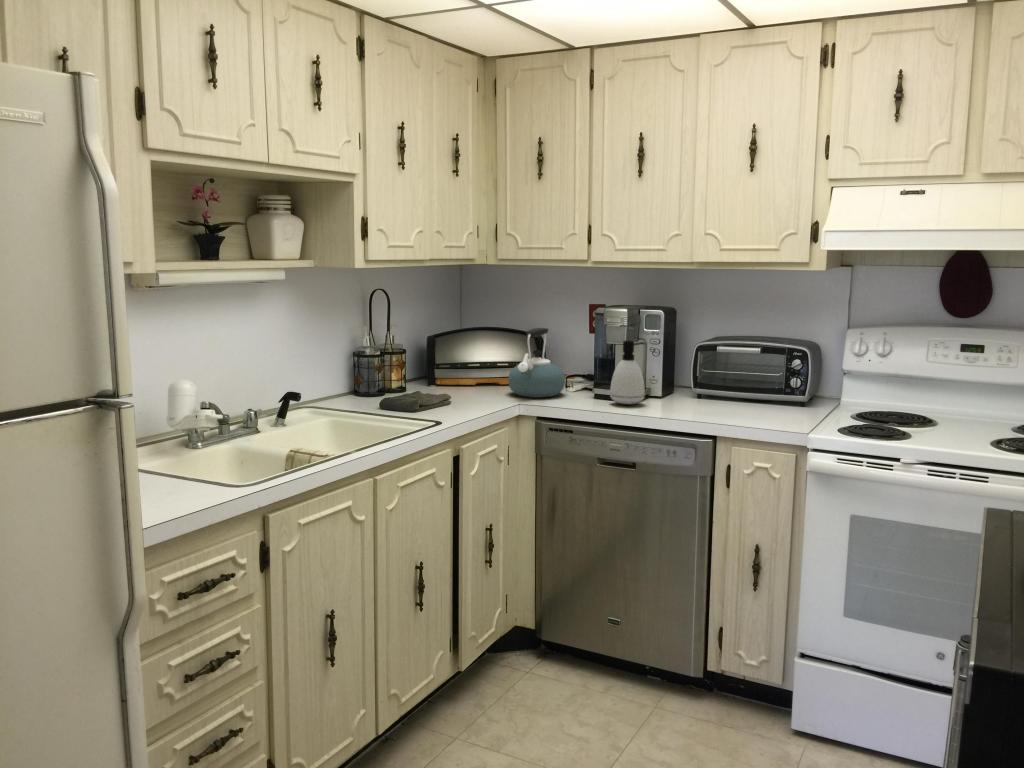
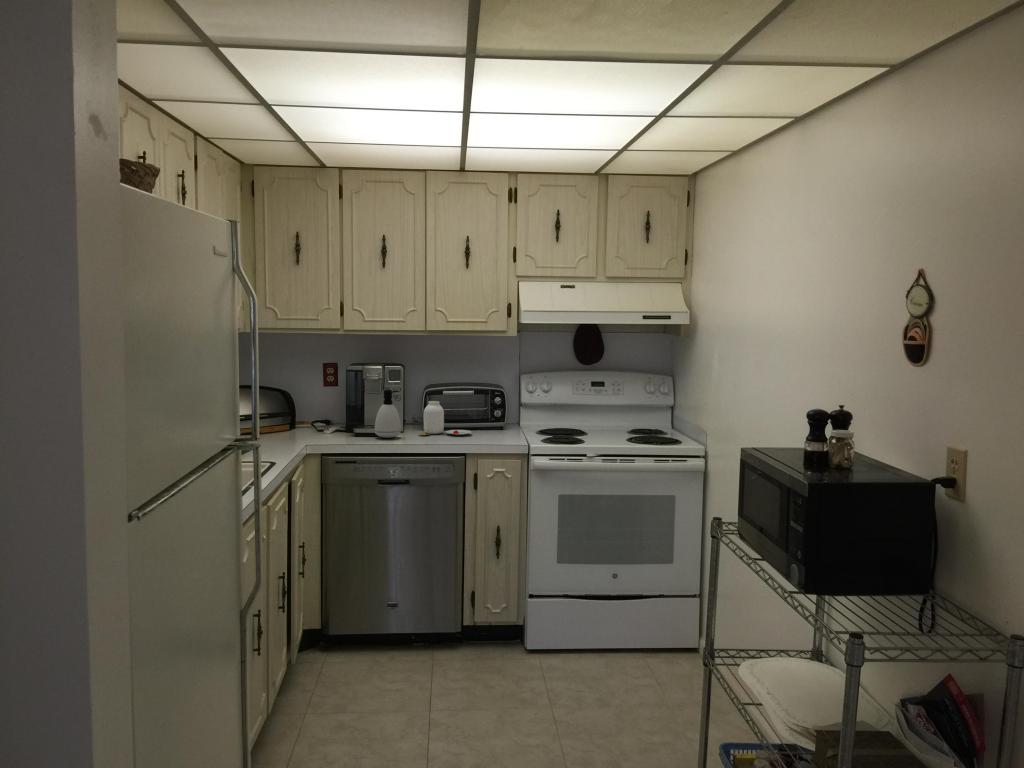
kettle: present [508,328,565,398] -> none [284,383,332,439]
jar: none [672,359,747,409] -> present [419,401,472,436]

